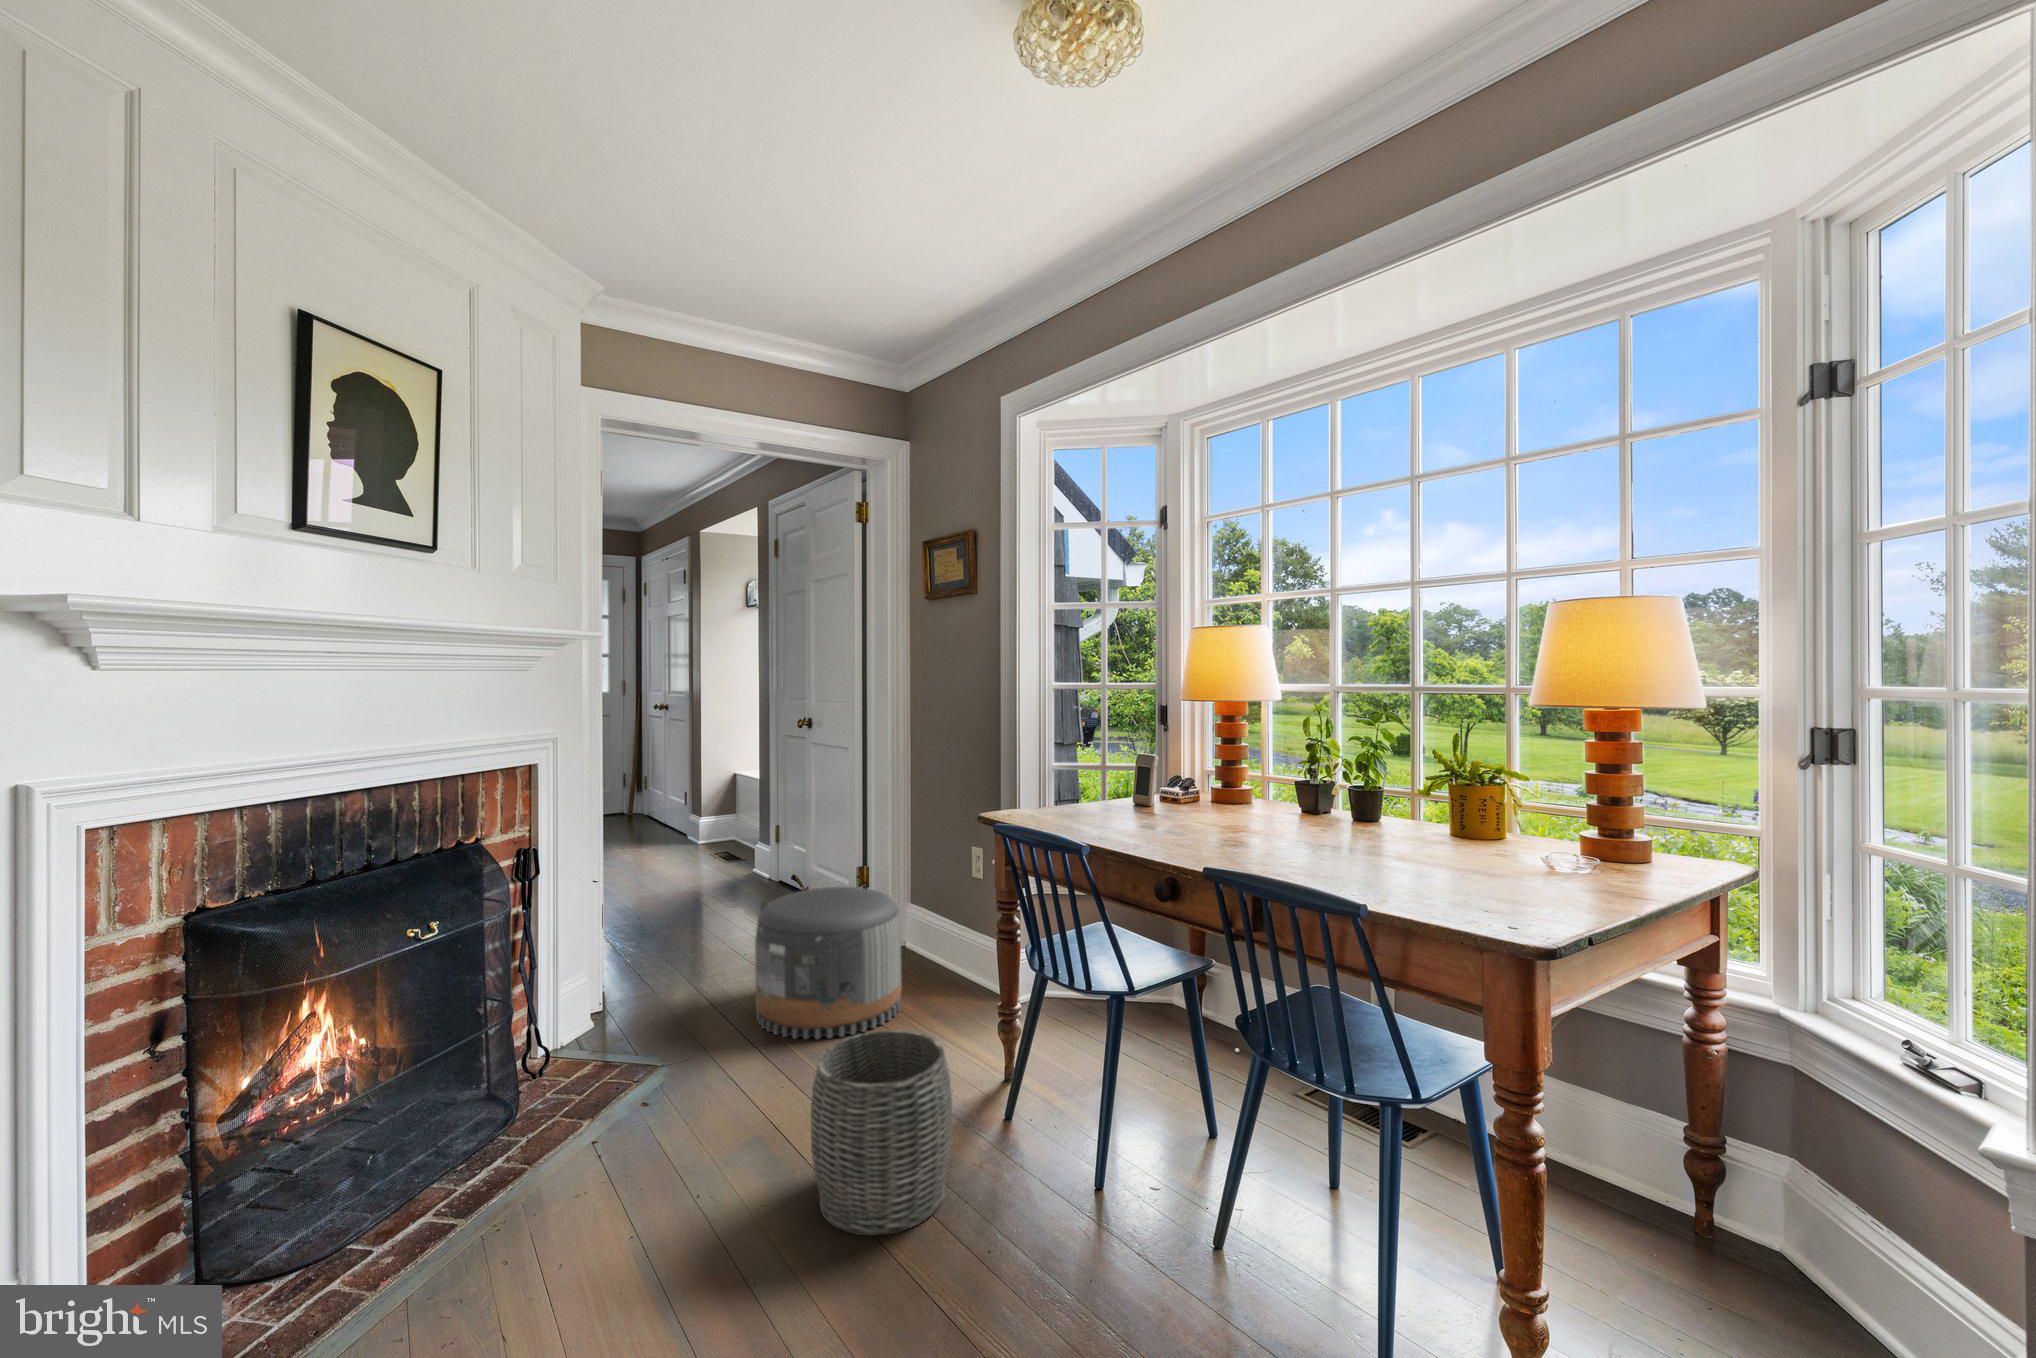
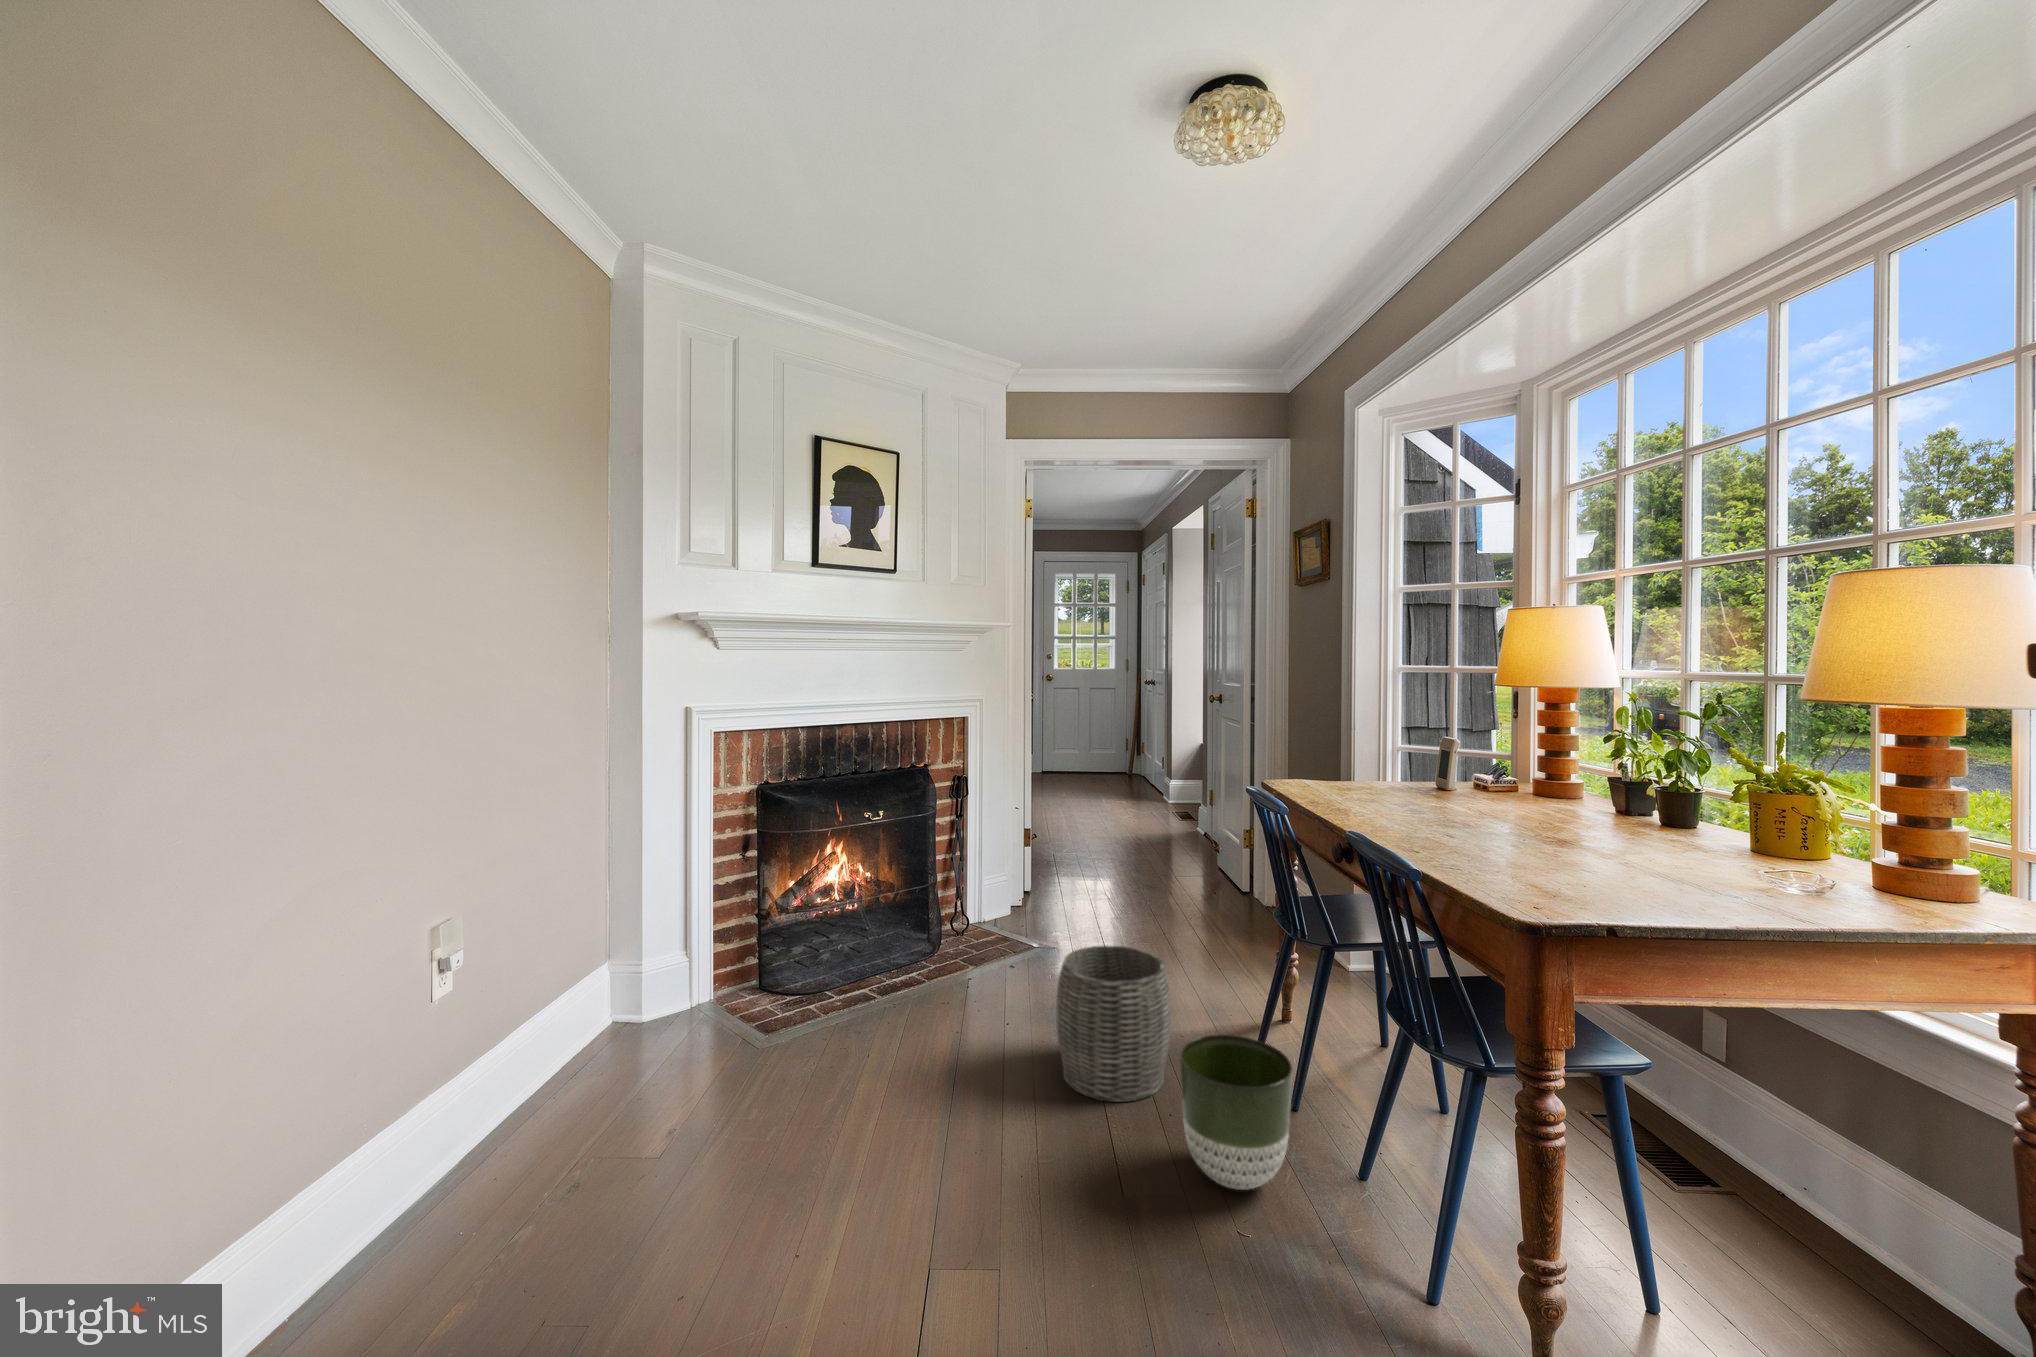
pouf: present [755,887,902,1039] -> none [1114,839,1238,965]
planter: none [1028,1097,1149,1273] -> present [1180,1035,1293,1190]

